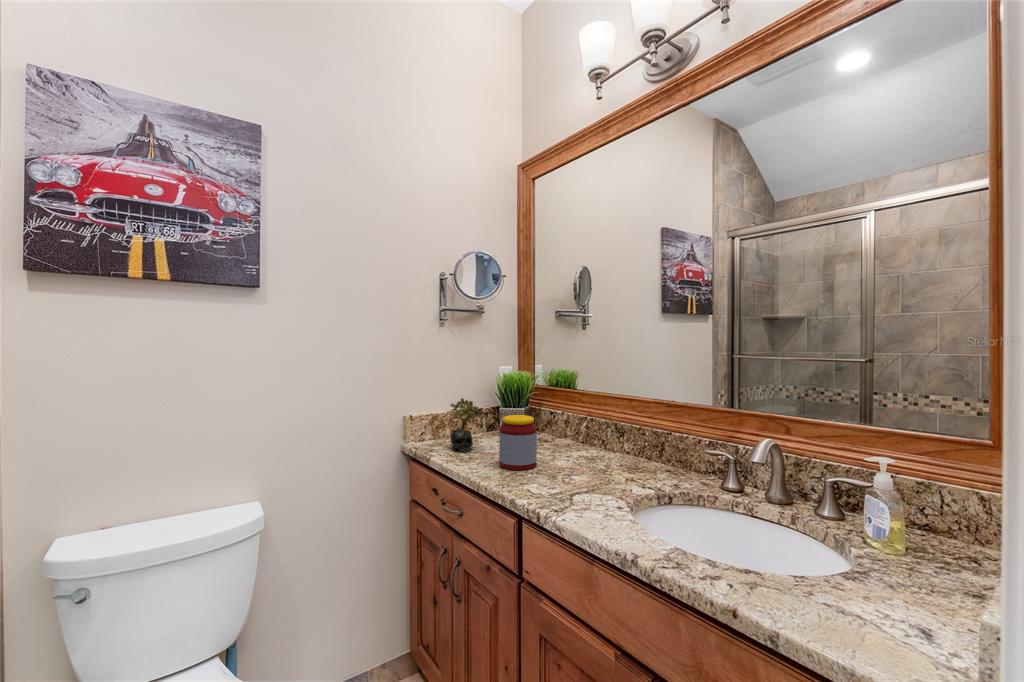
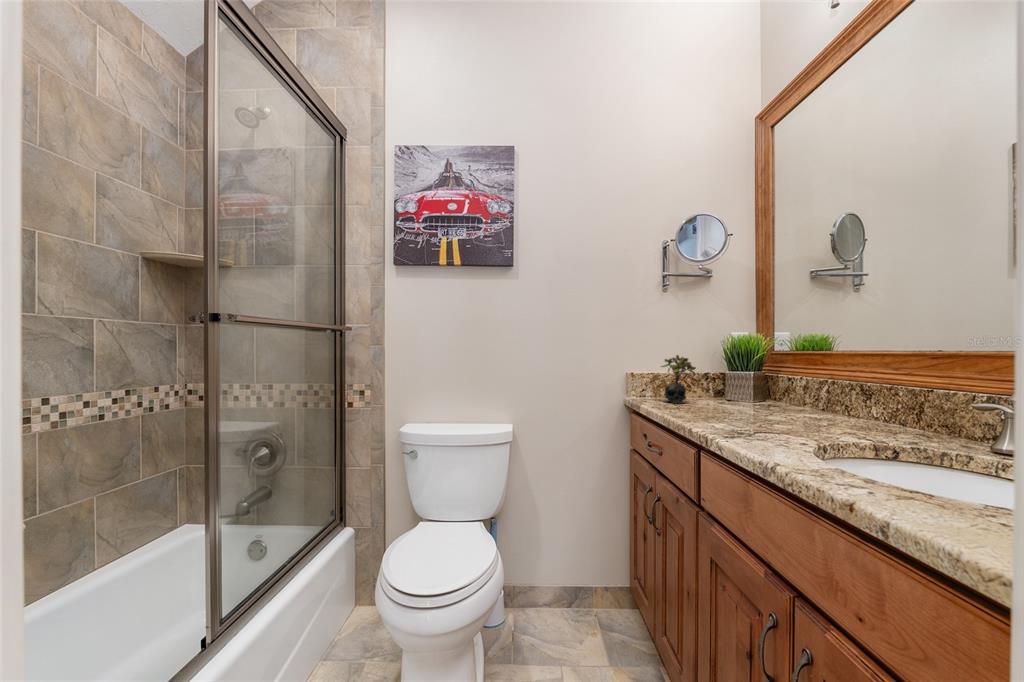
jar: present [499,415,537,470] -> none [701,365,743,417]

